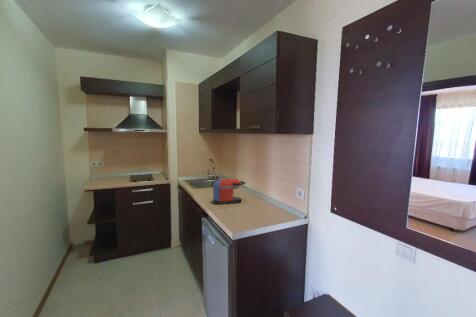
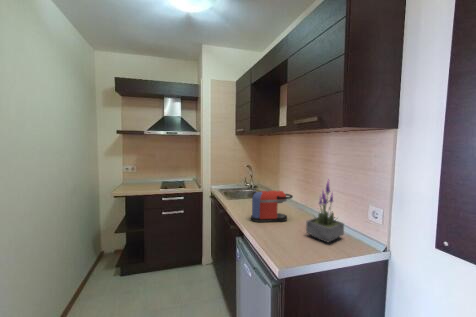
potted plant: none [254,168,280,214] -> present [306,179,344,242]

